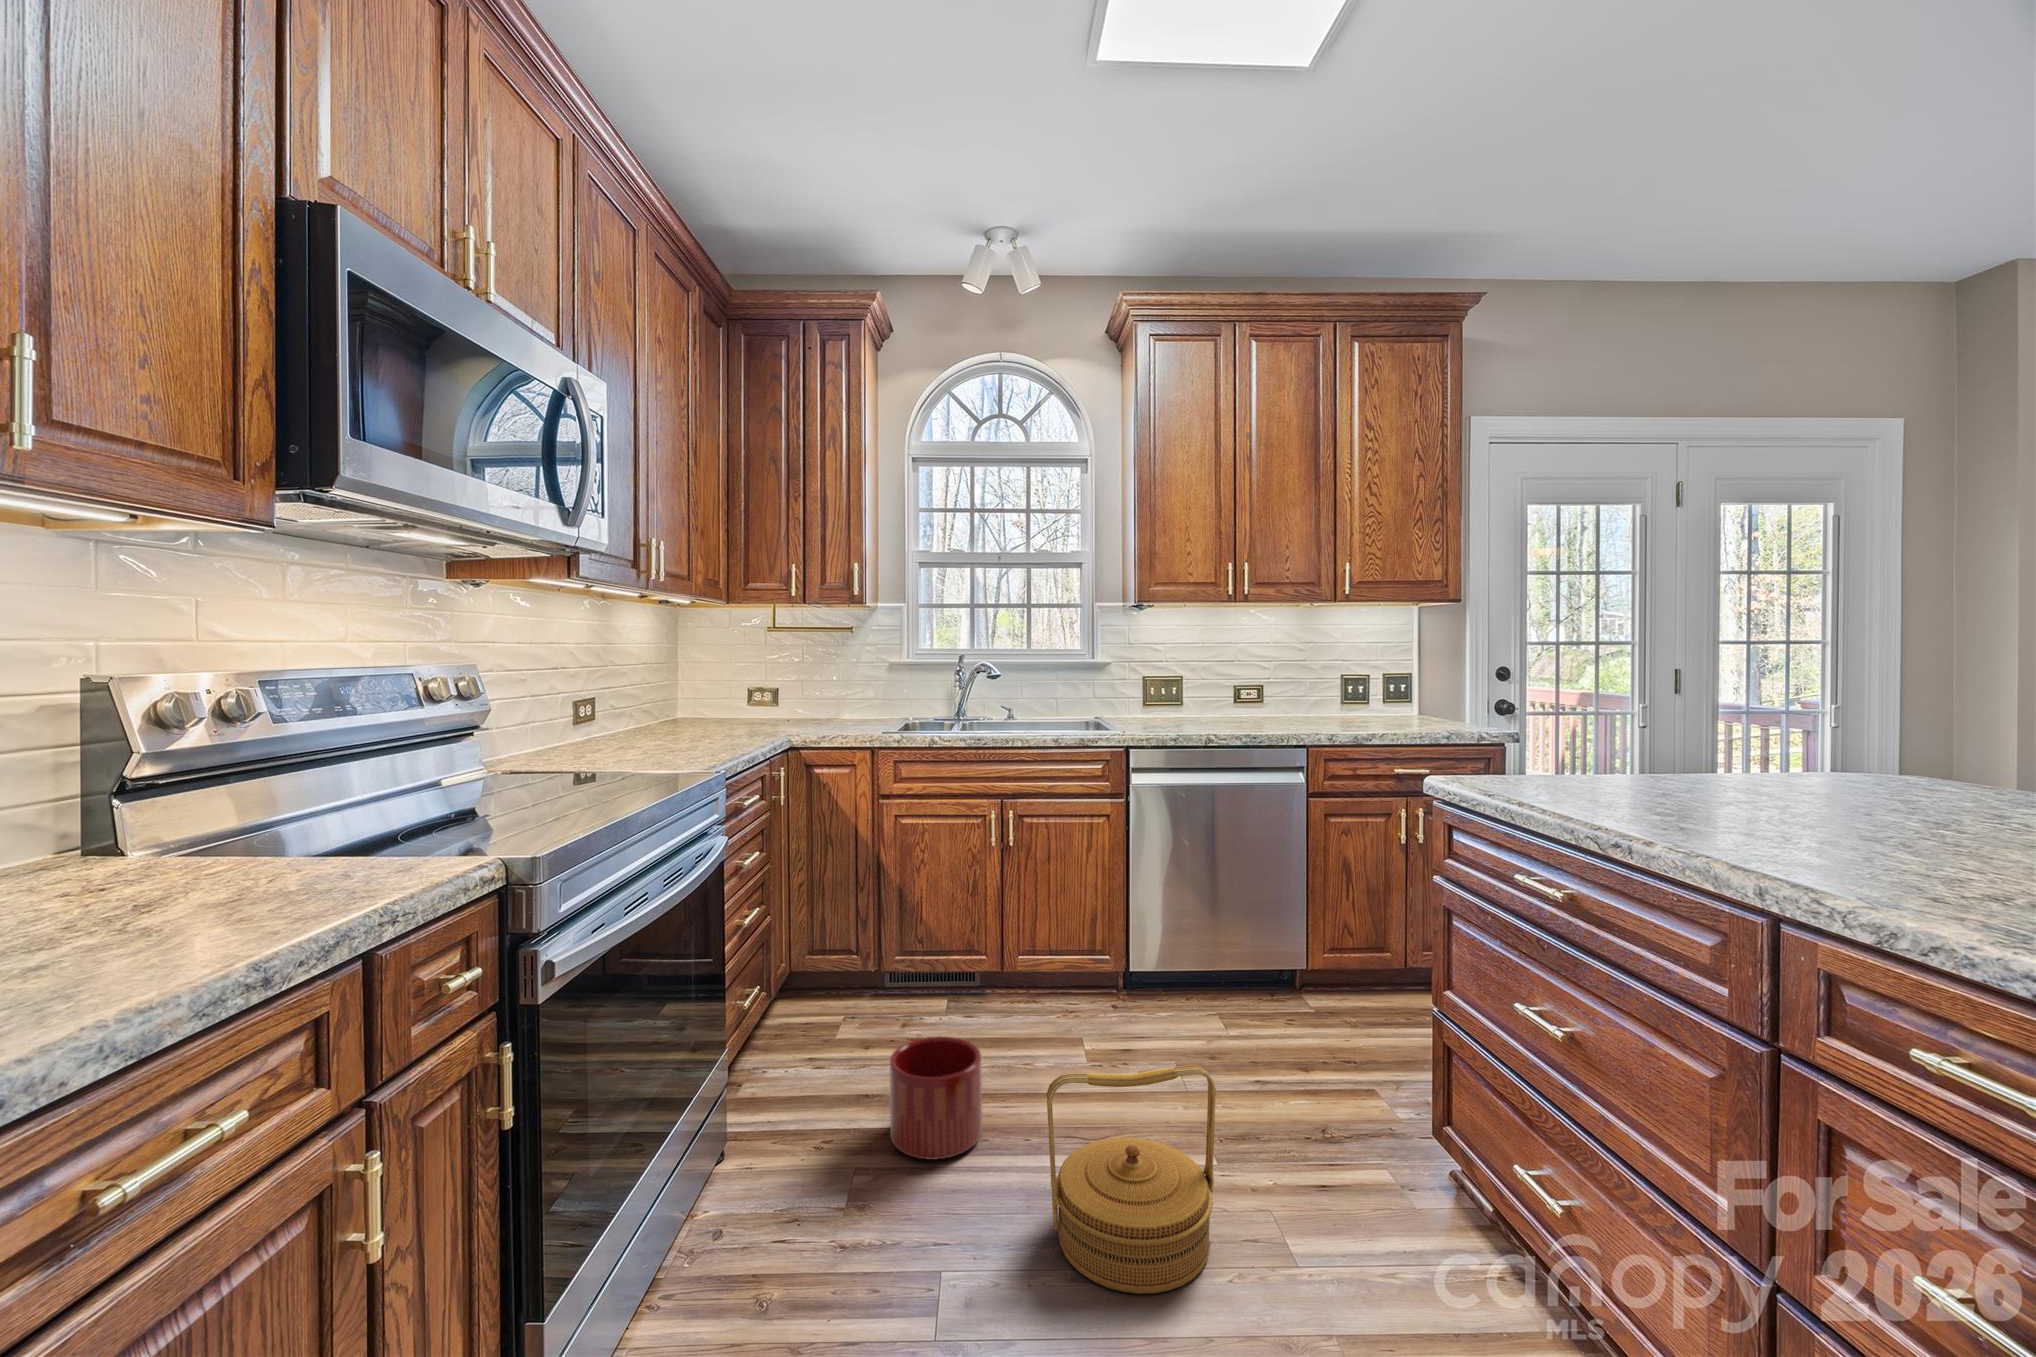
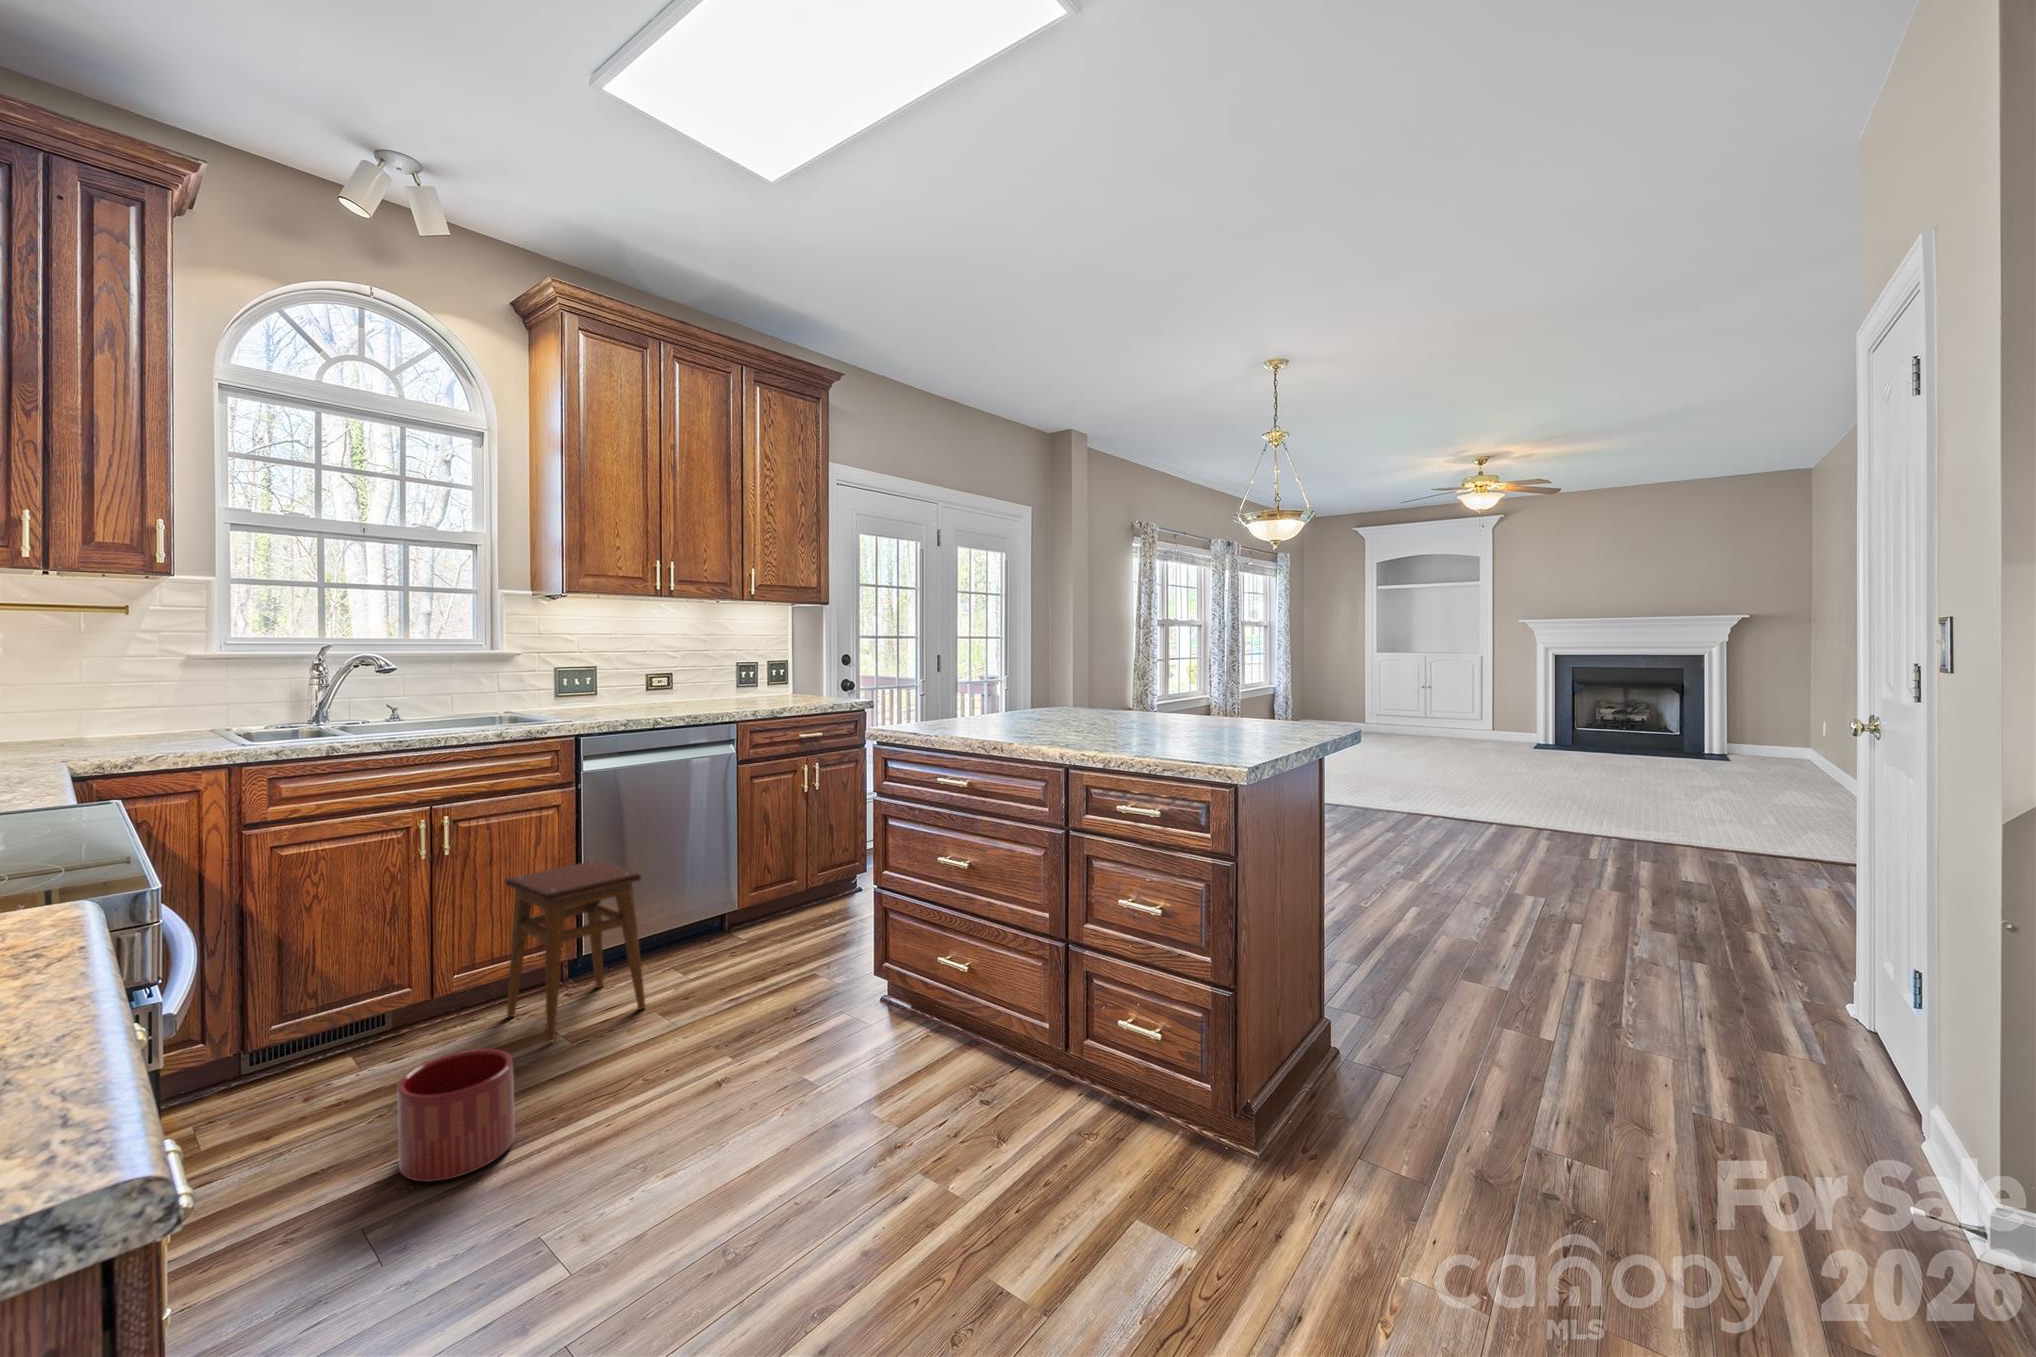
stool: none [1054,877,1165,1052] -> present [506,861,645,1042]
basket: present [1047,1065,1216,1294] -> none [641,977,779,1171]

